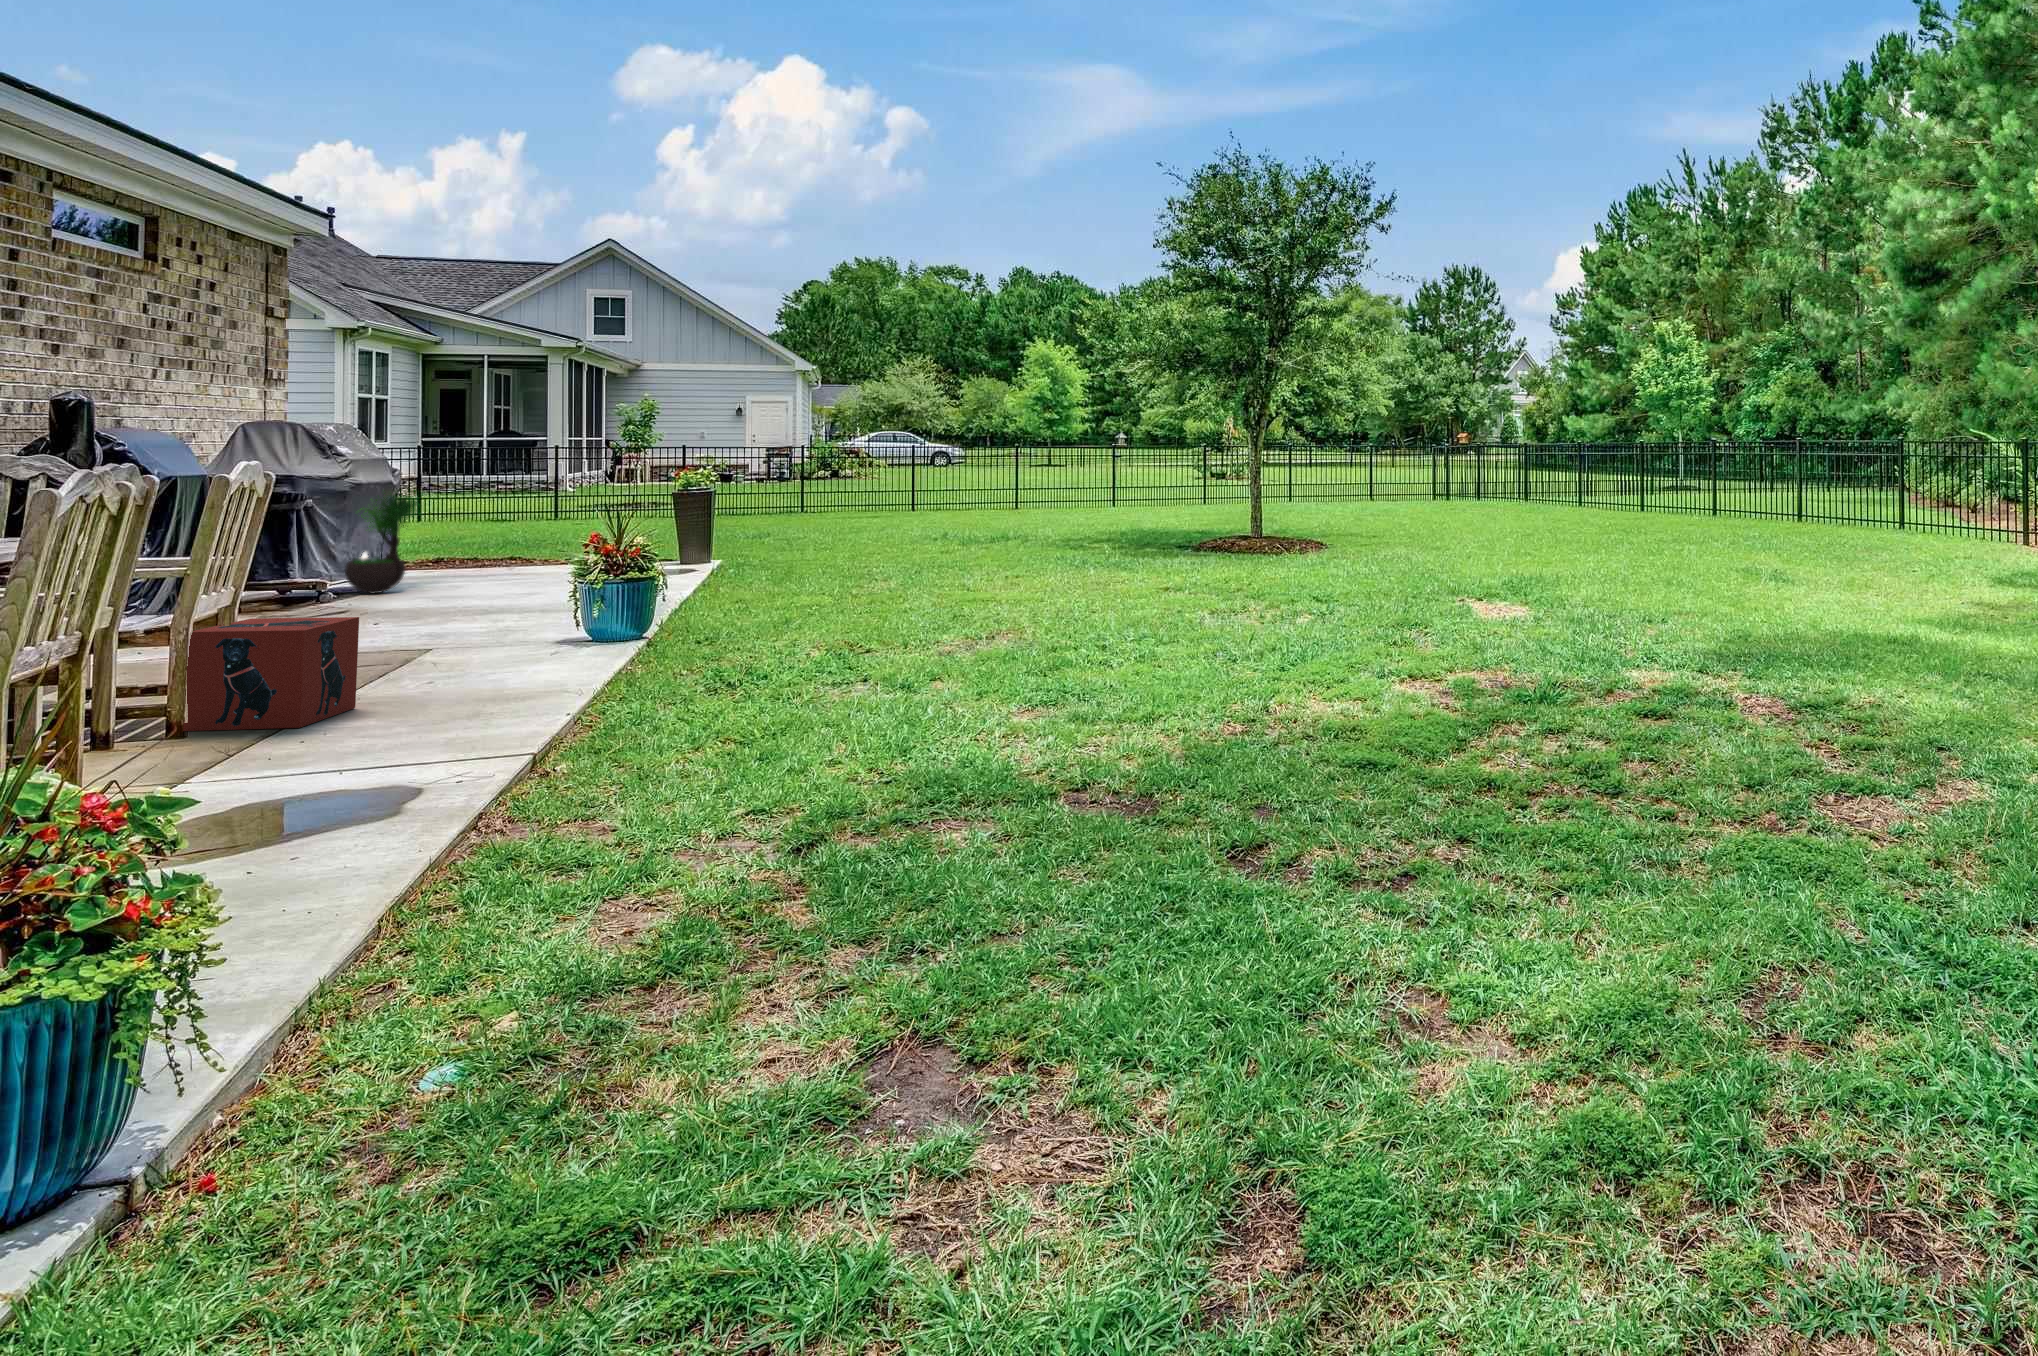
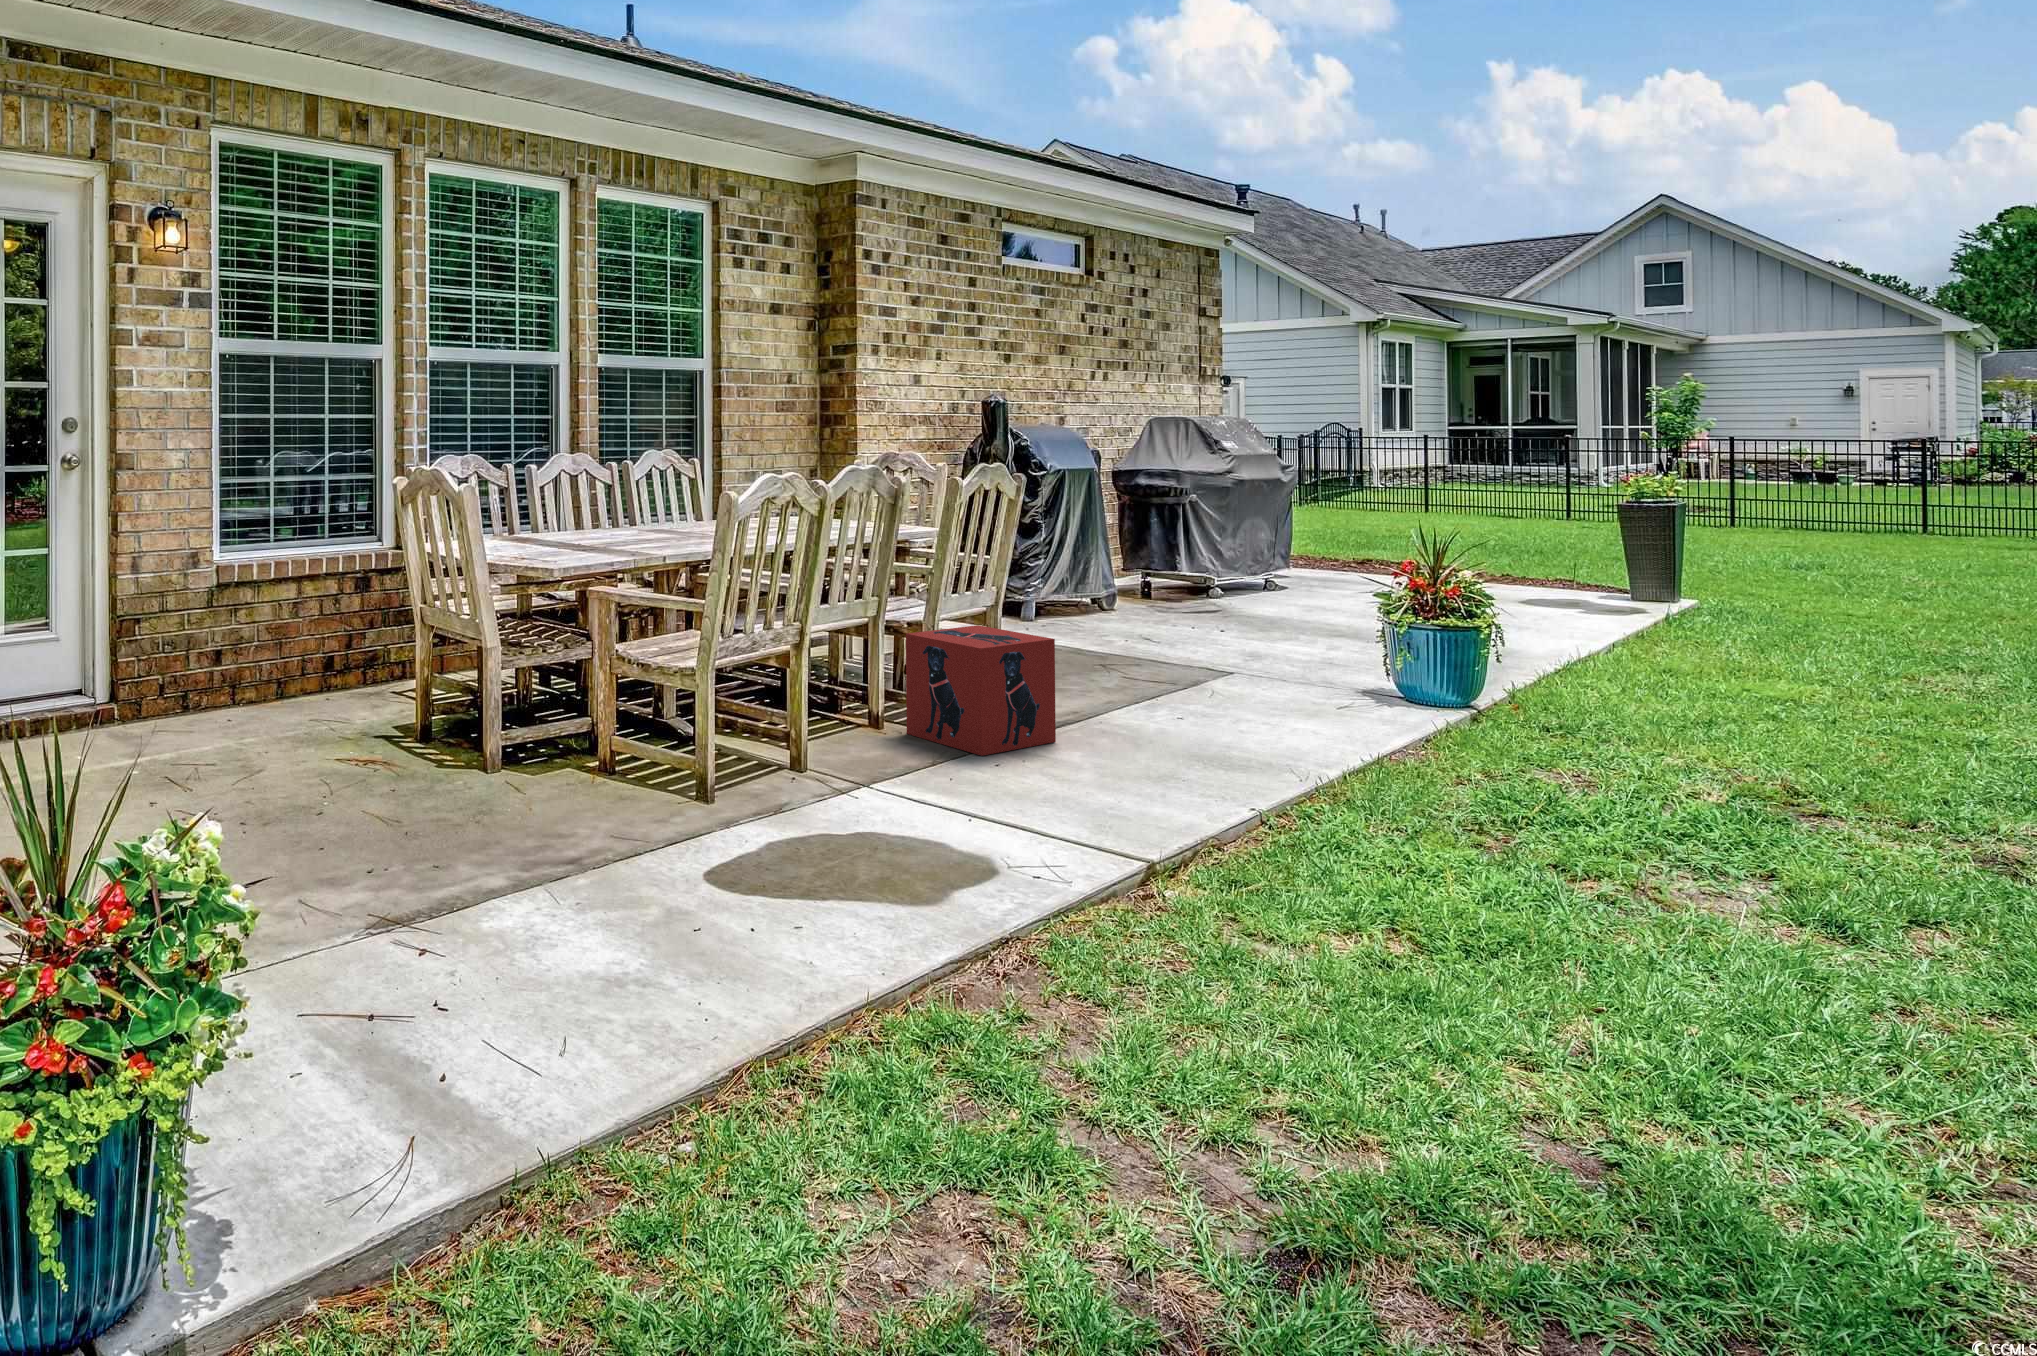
potted tree: present [345,493,423,593] -> none [1228,481,1302,598]

